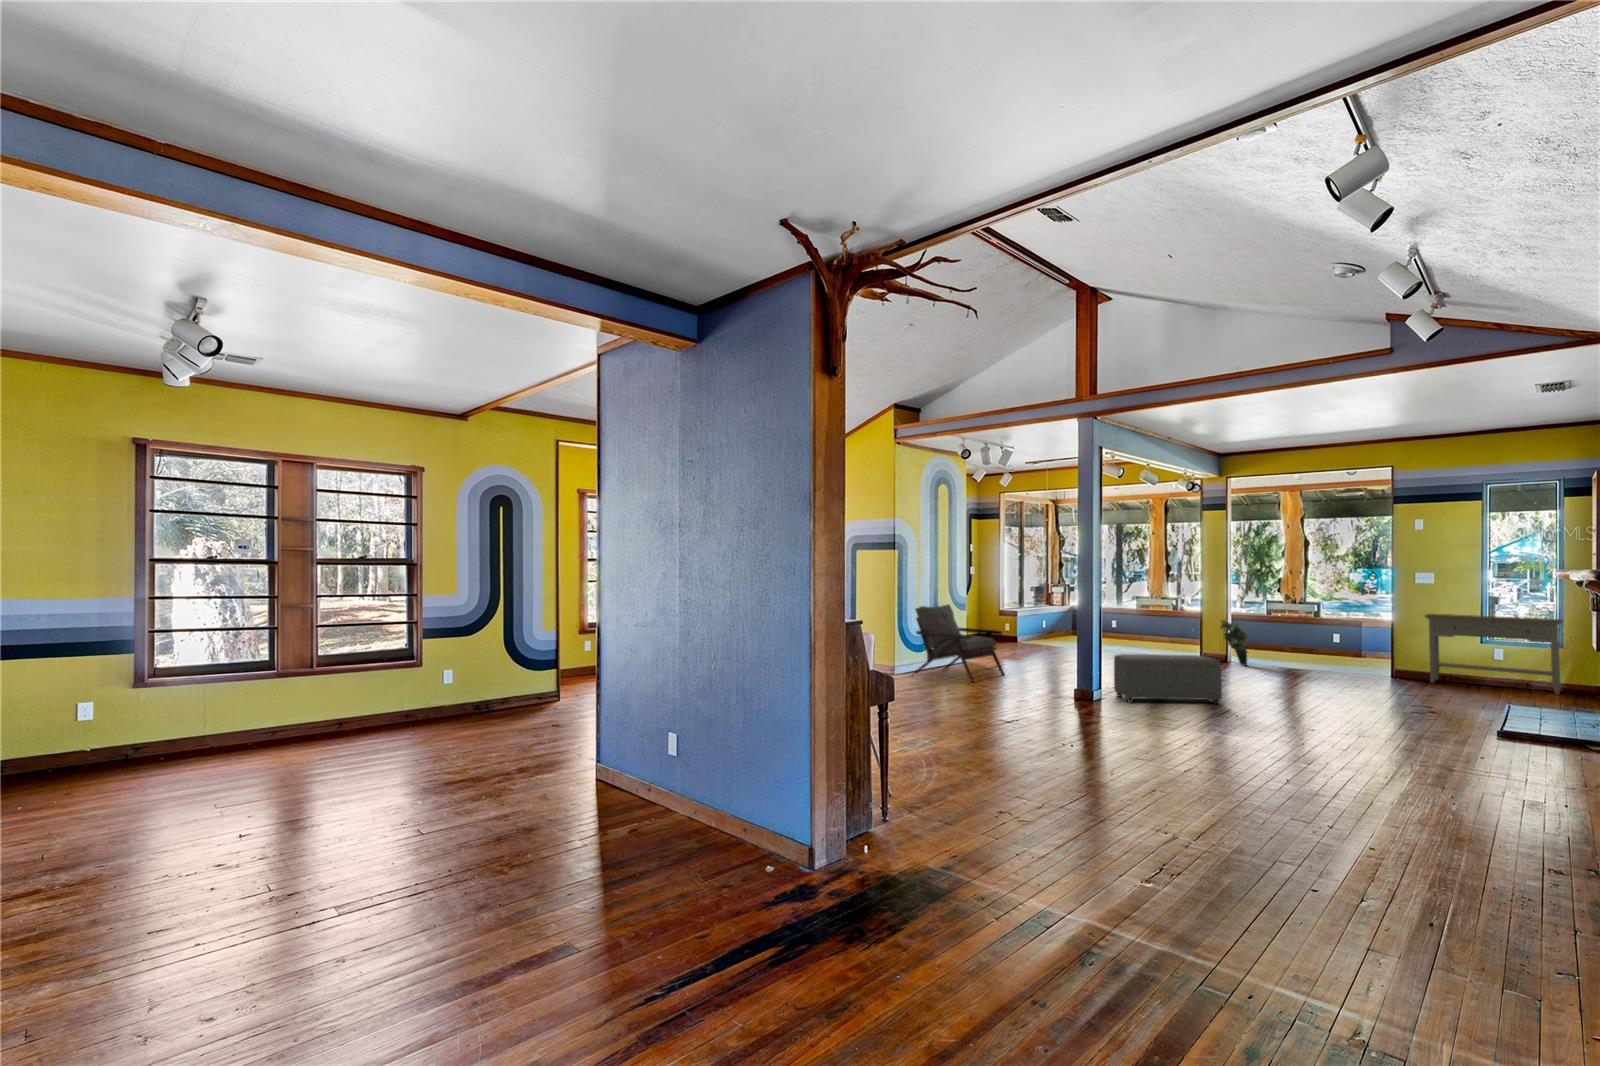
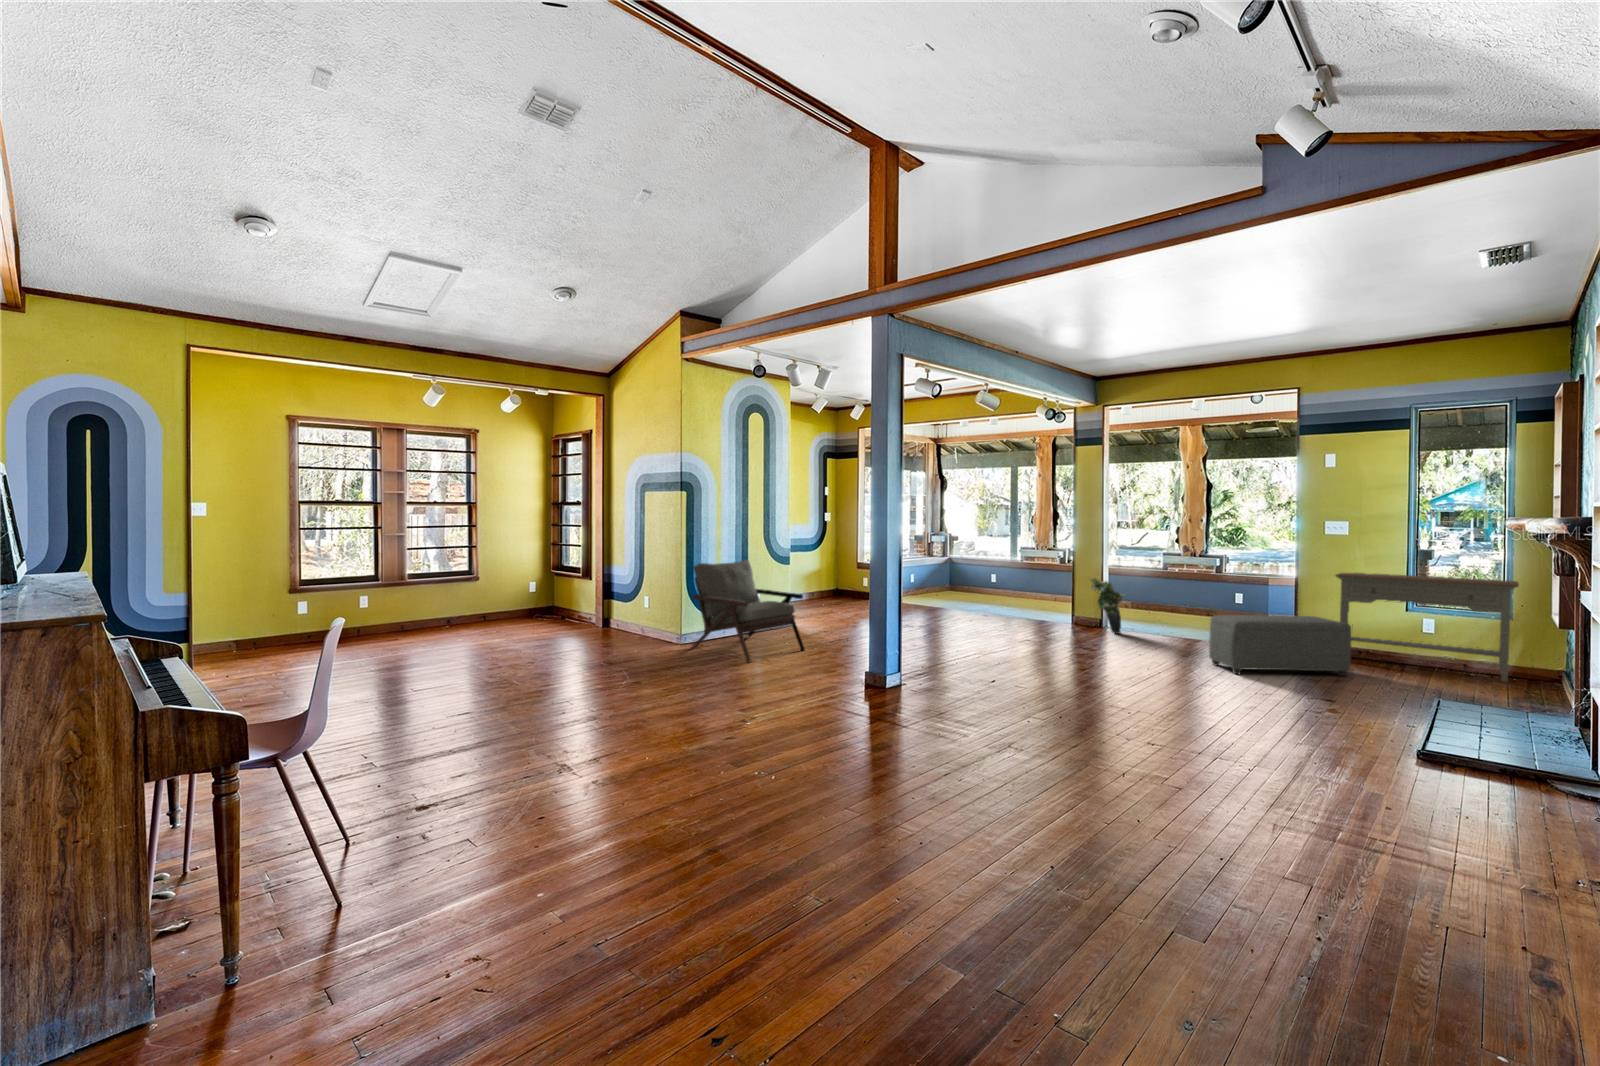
ottoman: present [1114,654,1222,704] -> present [1209,615,1351,676]

